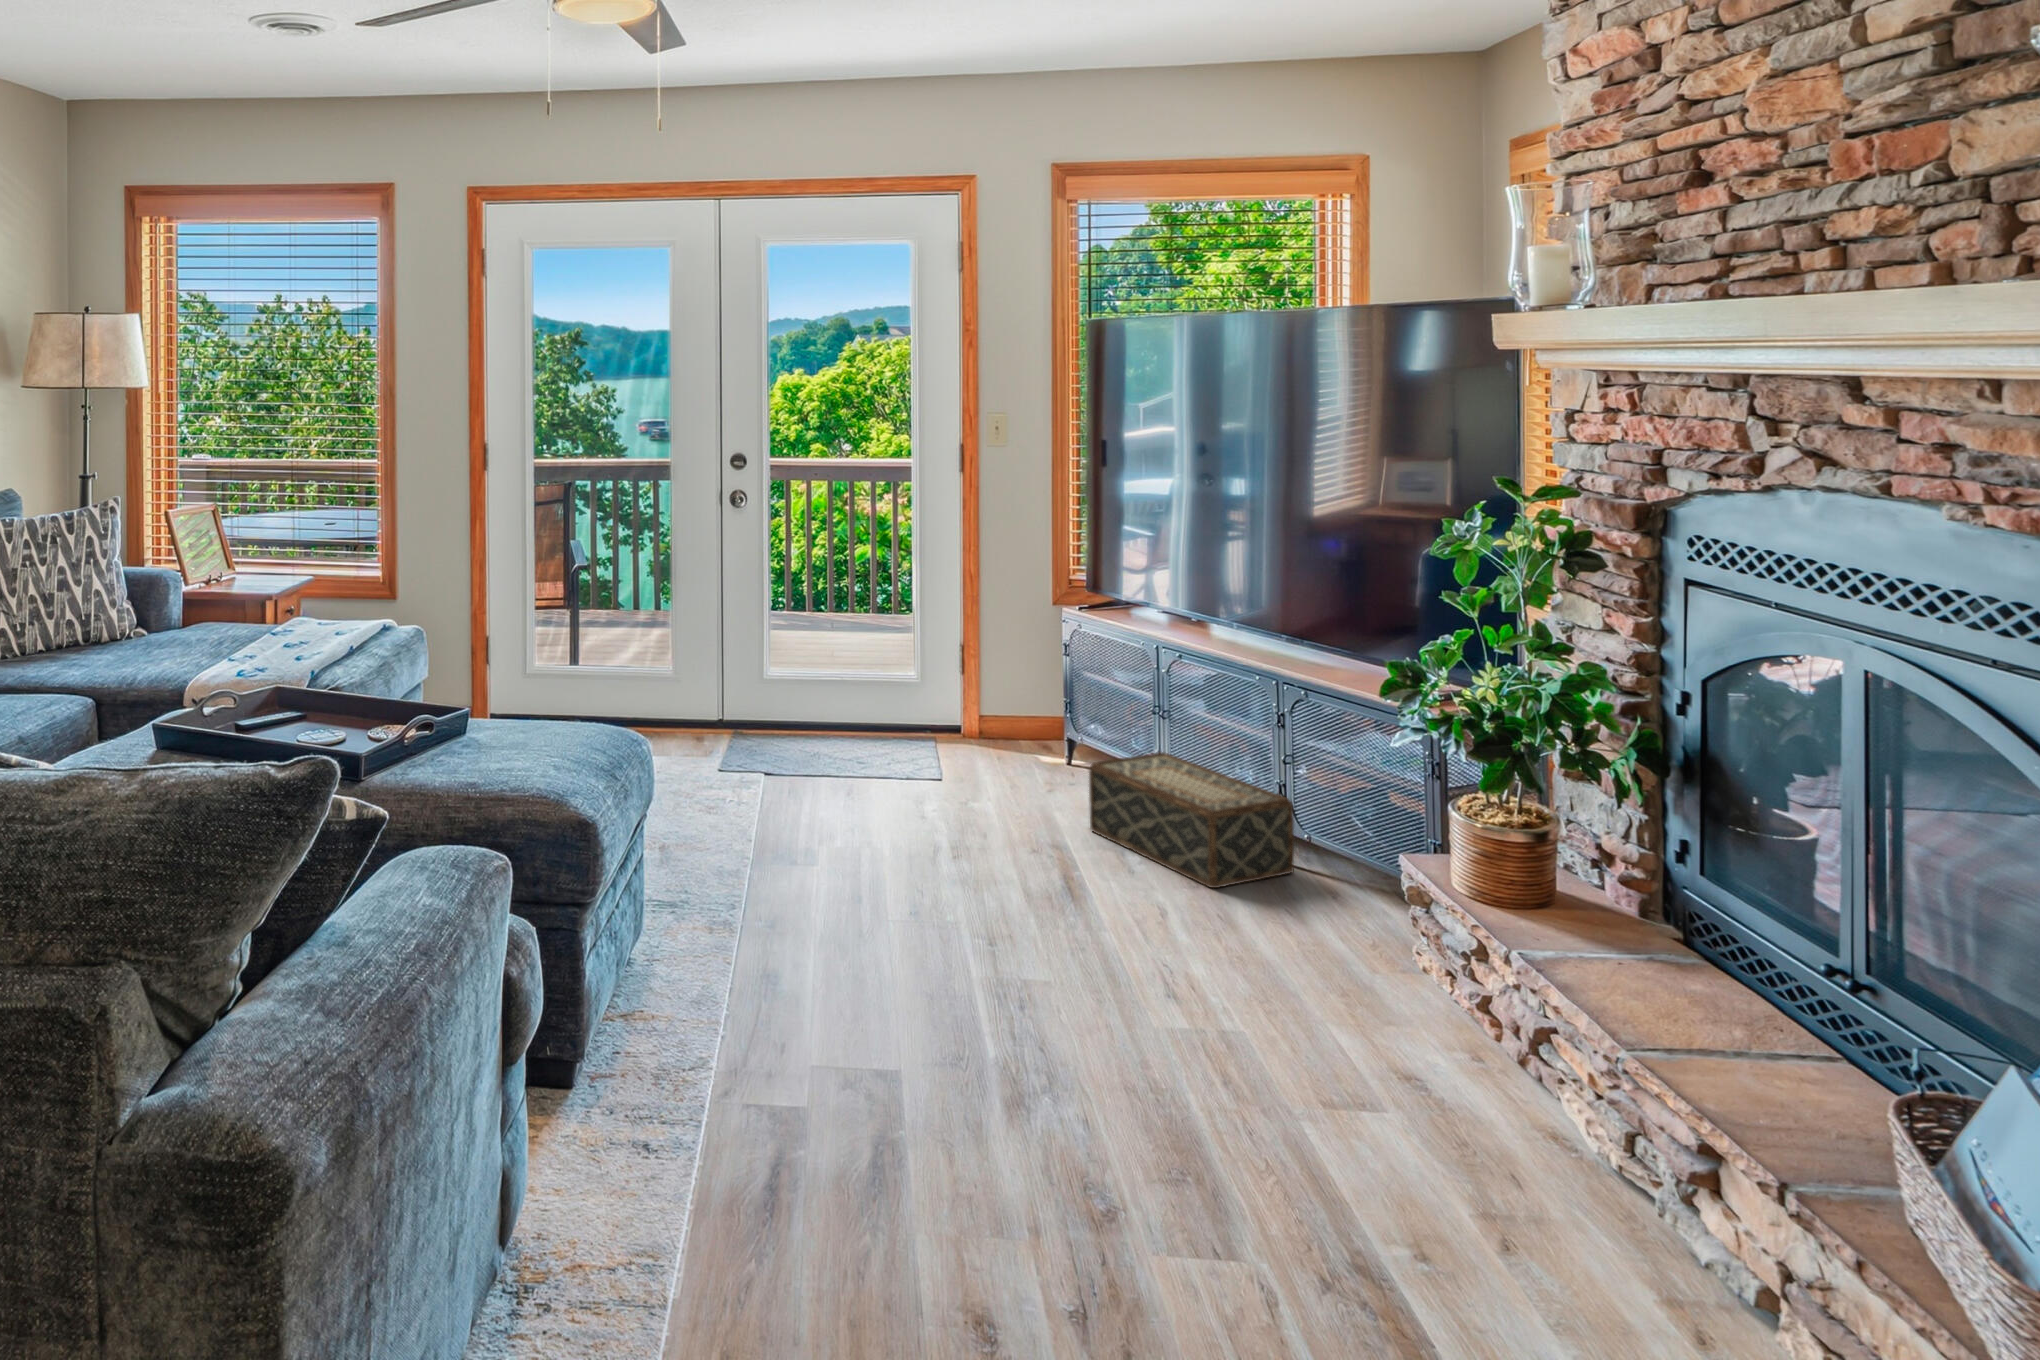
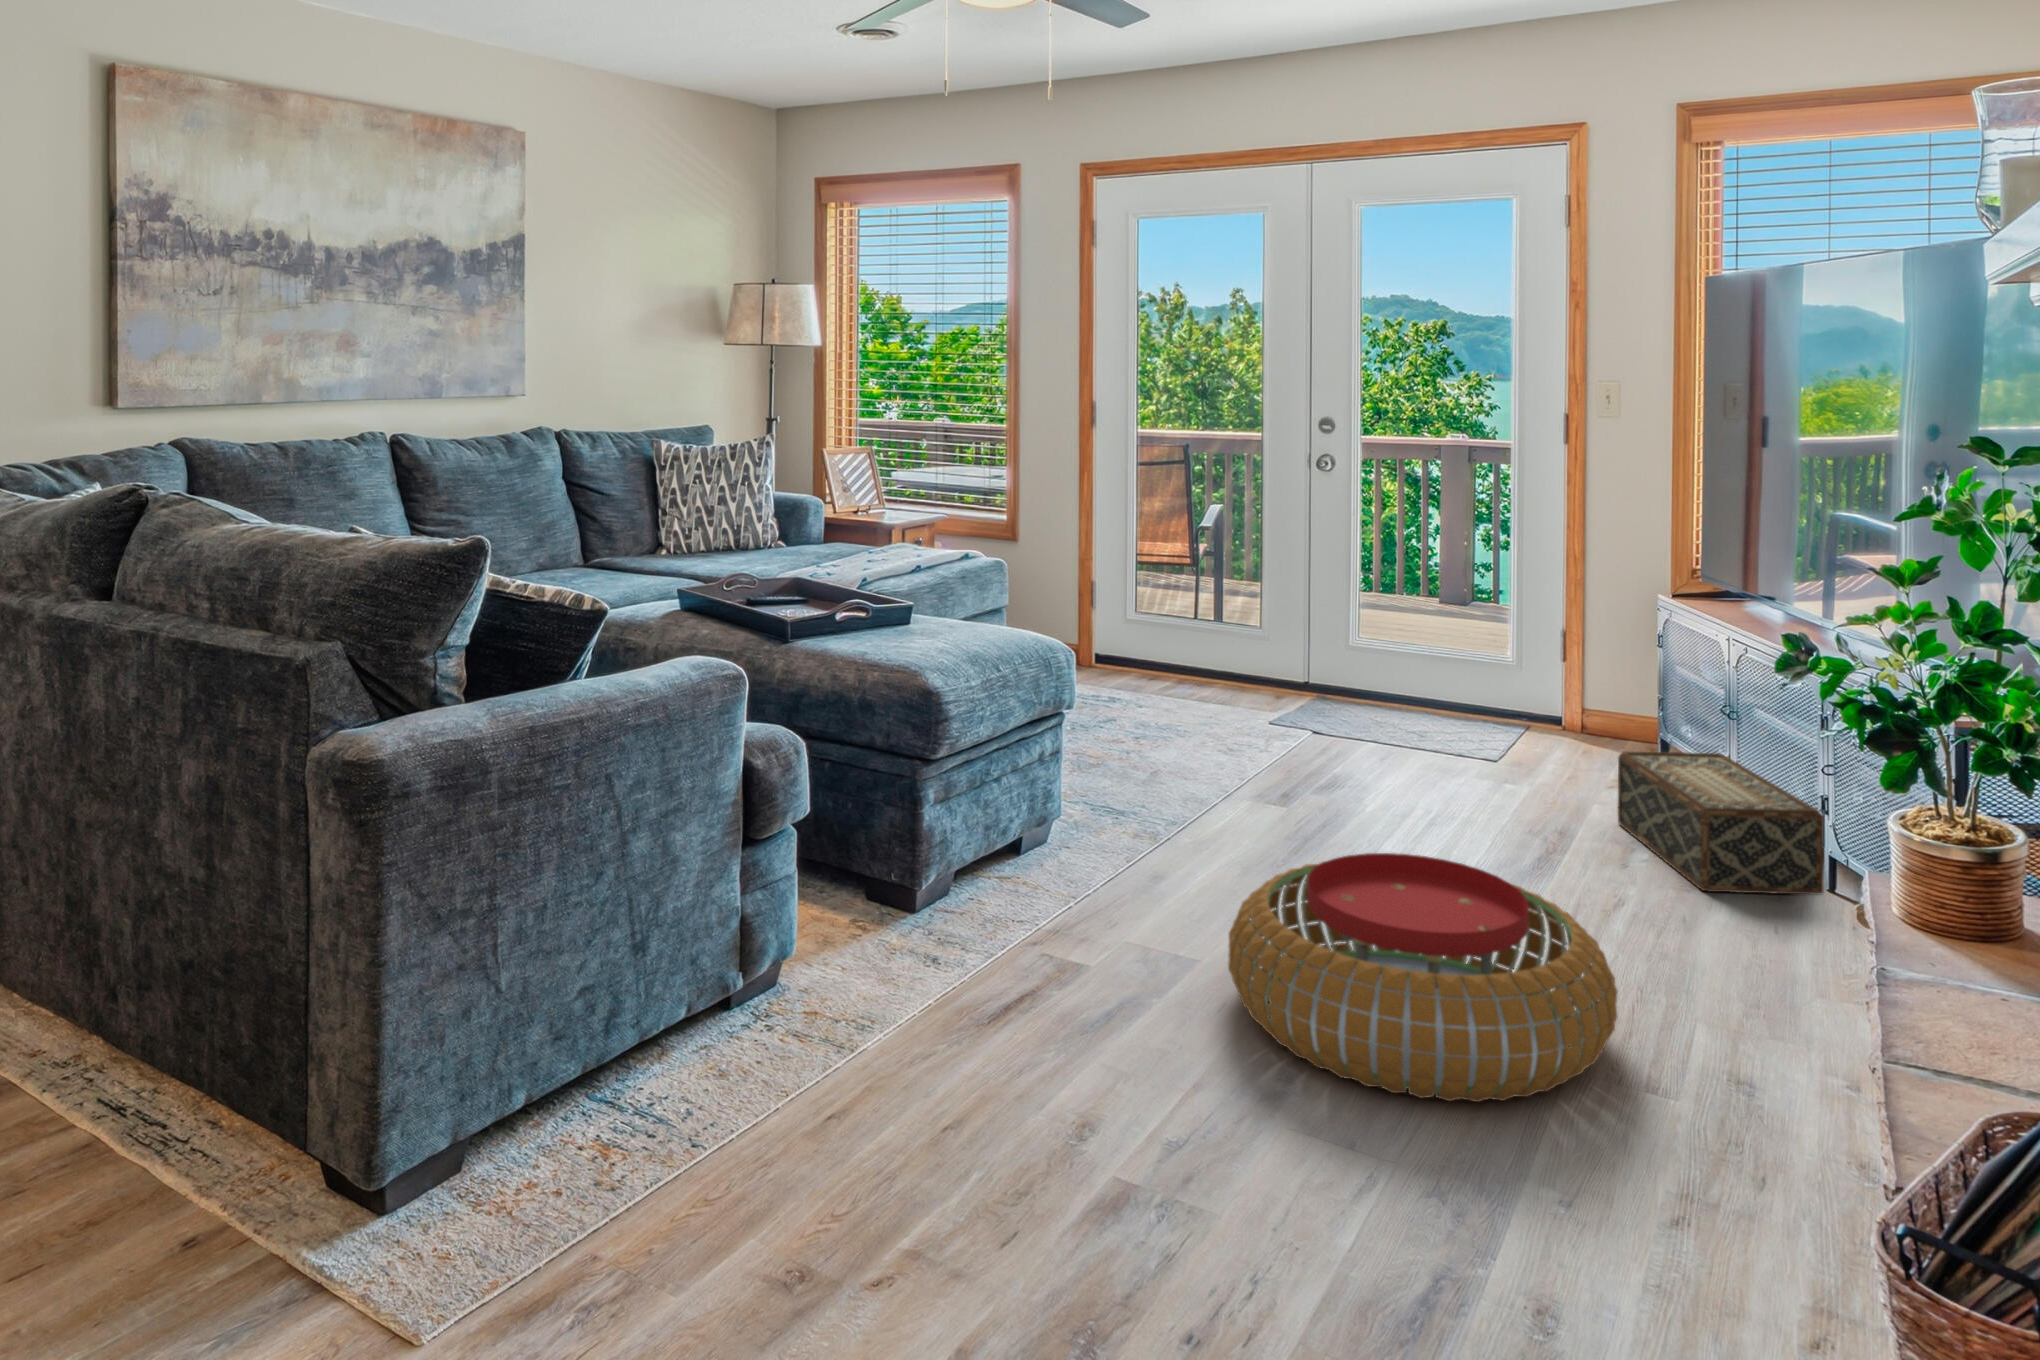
pouf: none [945,918,1342,1186] -> present [1228,853,1618,1102]

